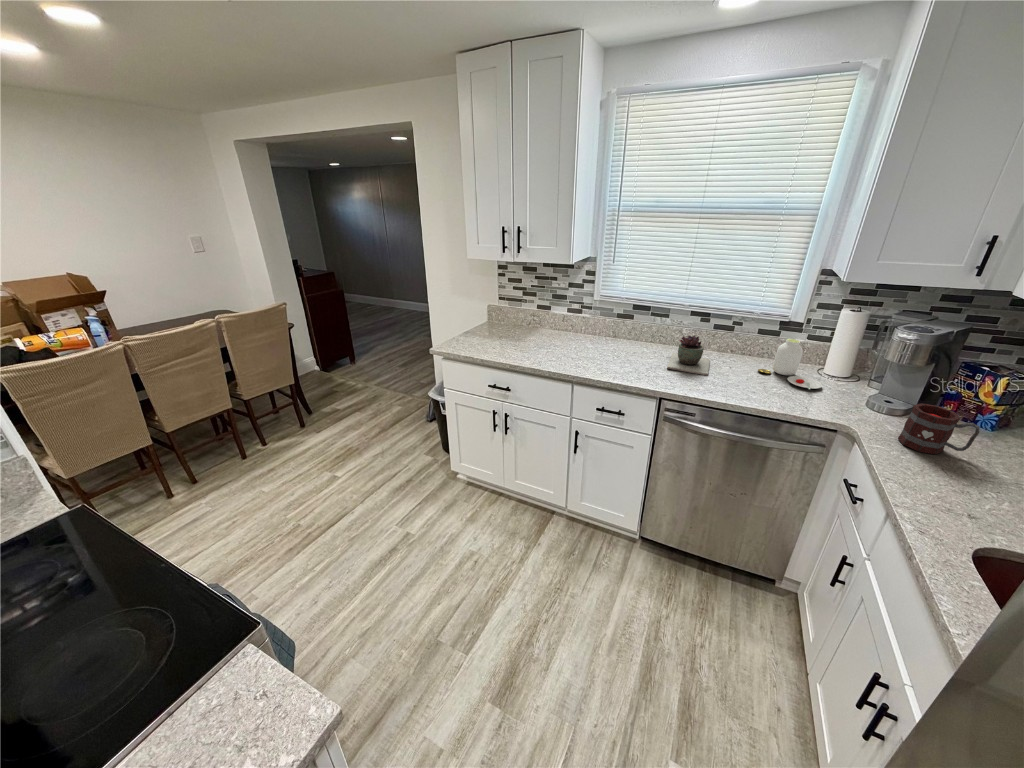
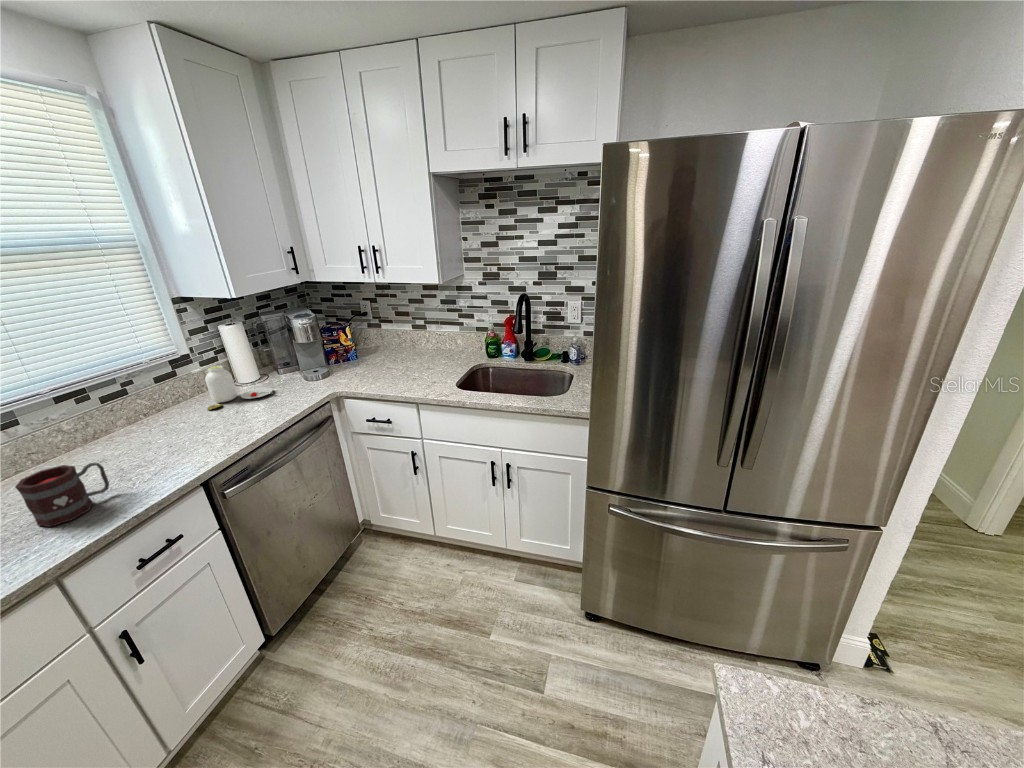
succulent plant: present [667,336,710,375] -> none [94,410,190,464]
mug: present [898,403,979,454] -> present [15,463,109,527]

